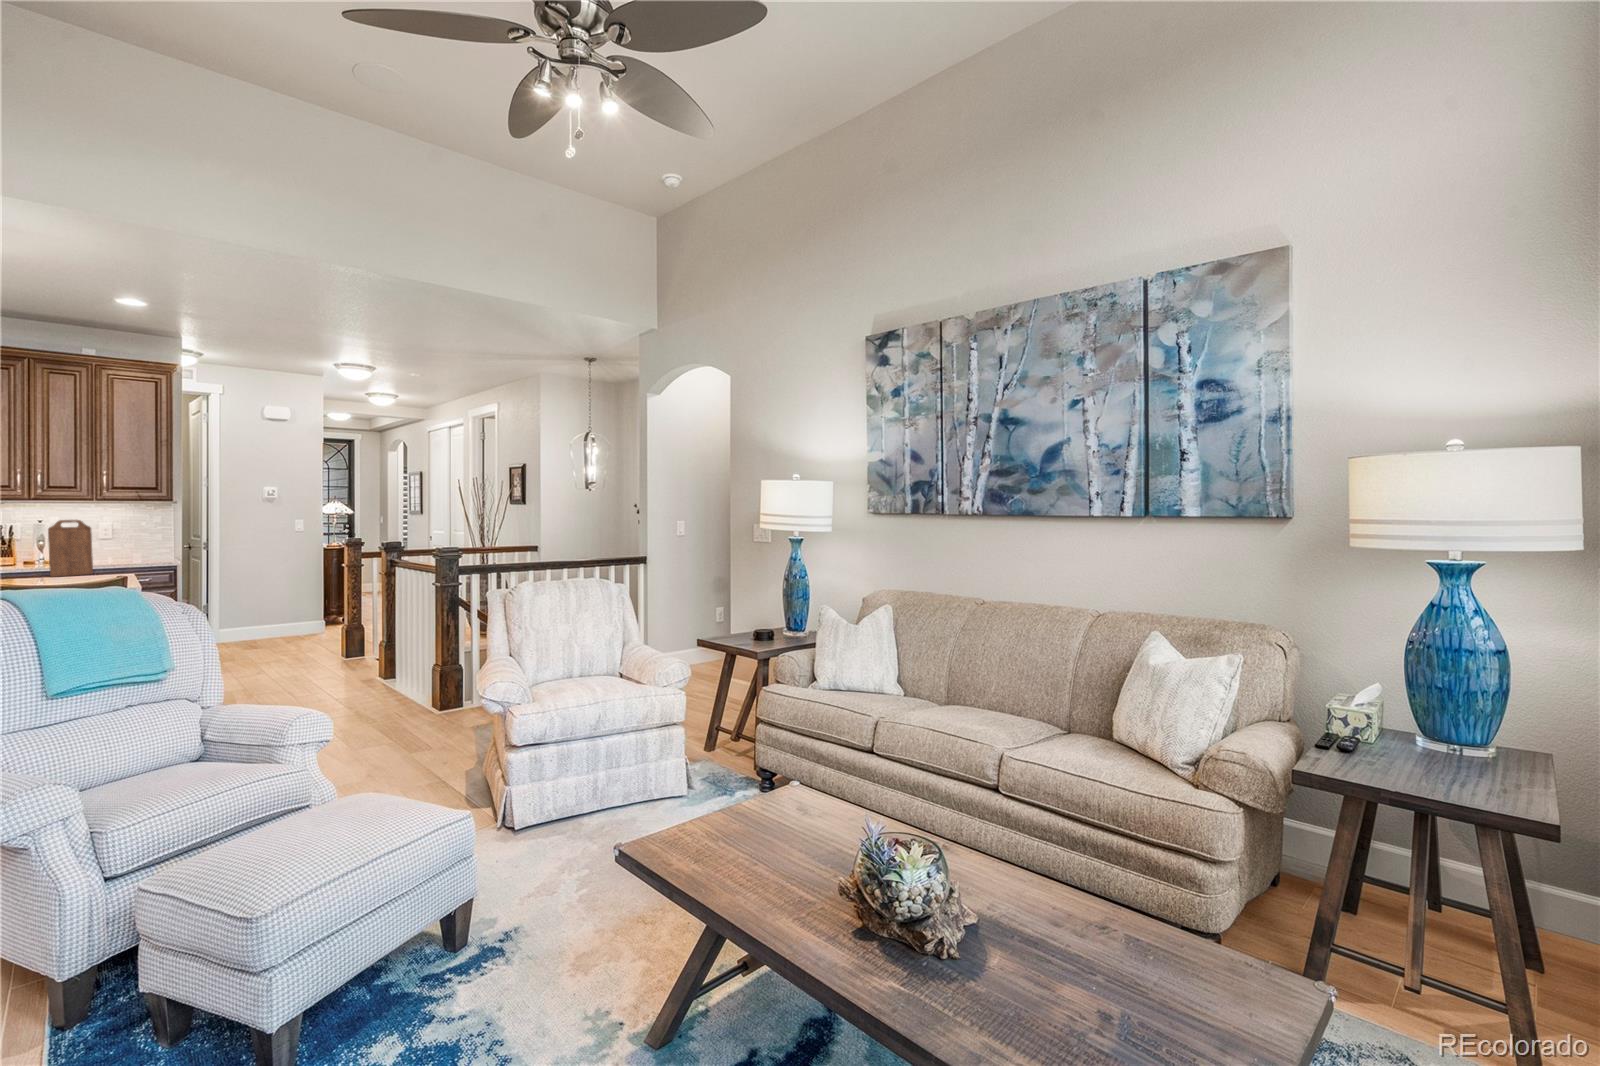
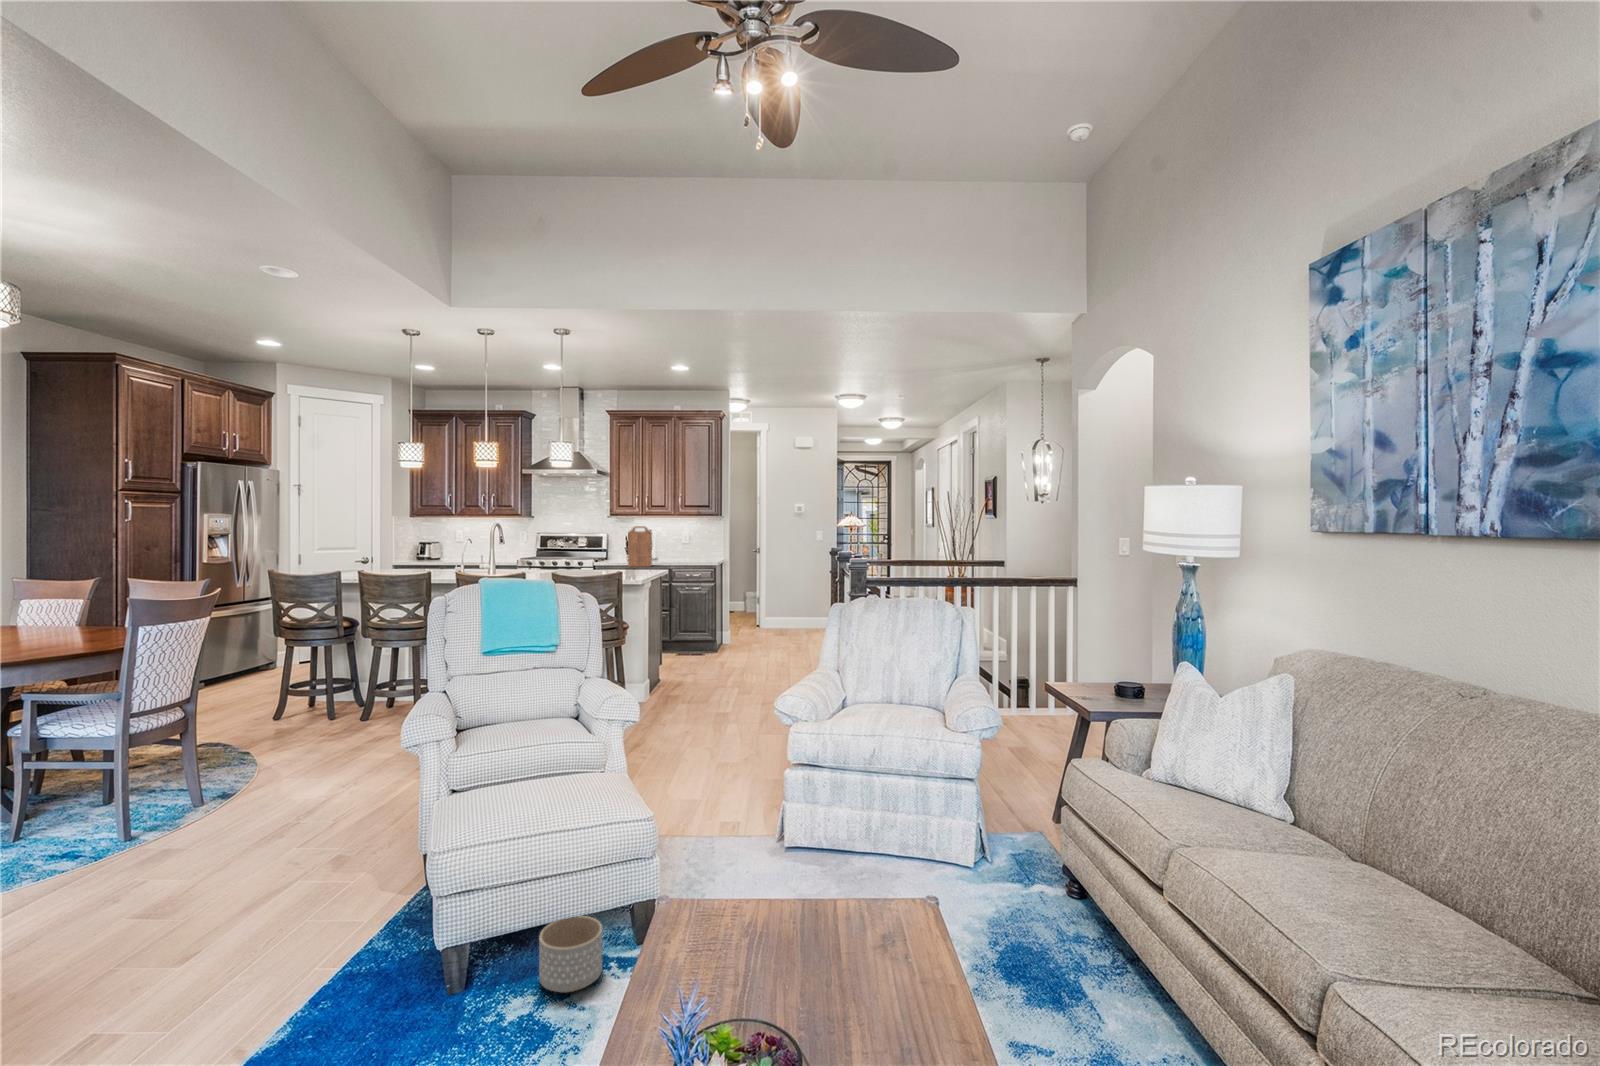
planter: none [372,936,446,1022] -> present [539,916,602,993]

